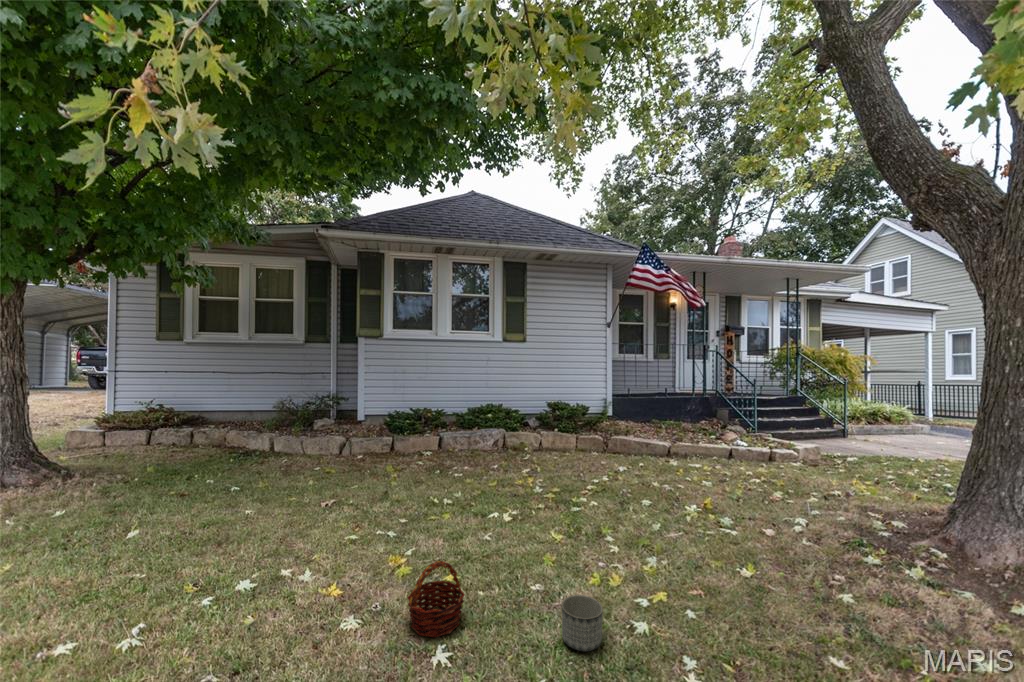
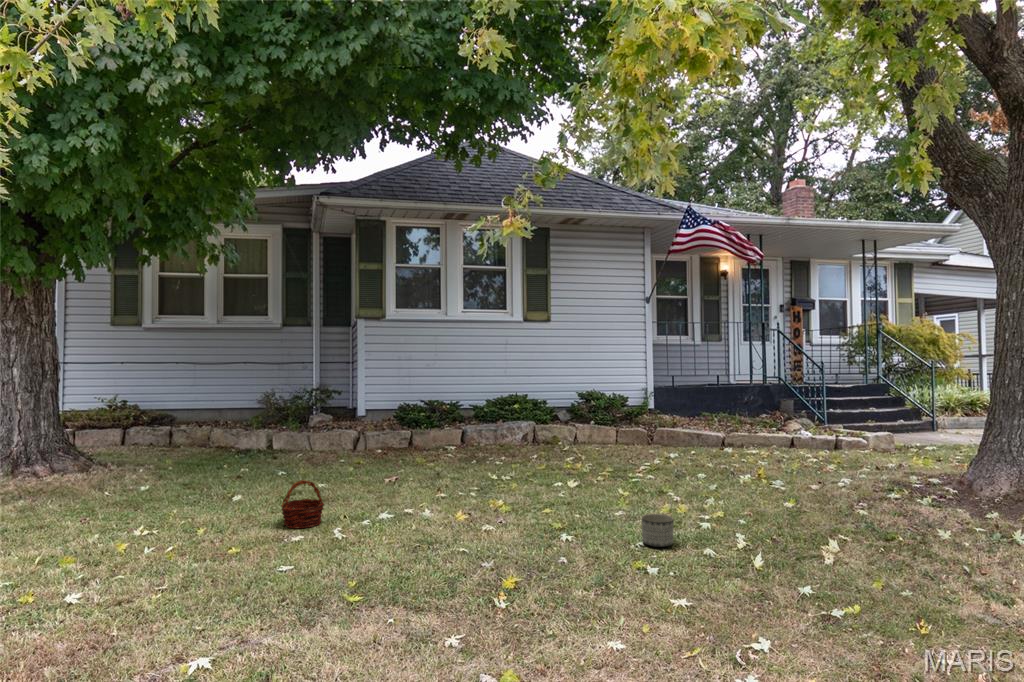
basket: present [407,561,465,637] -> present [281,480,324,528]

